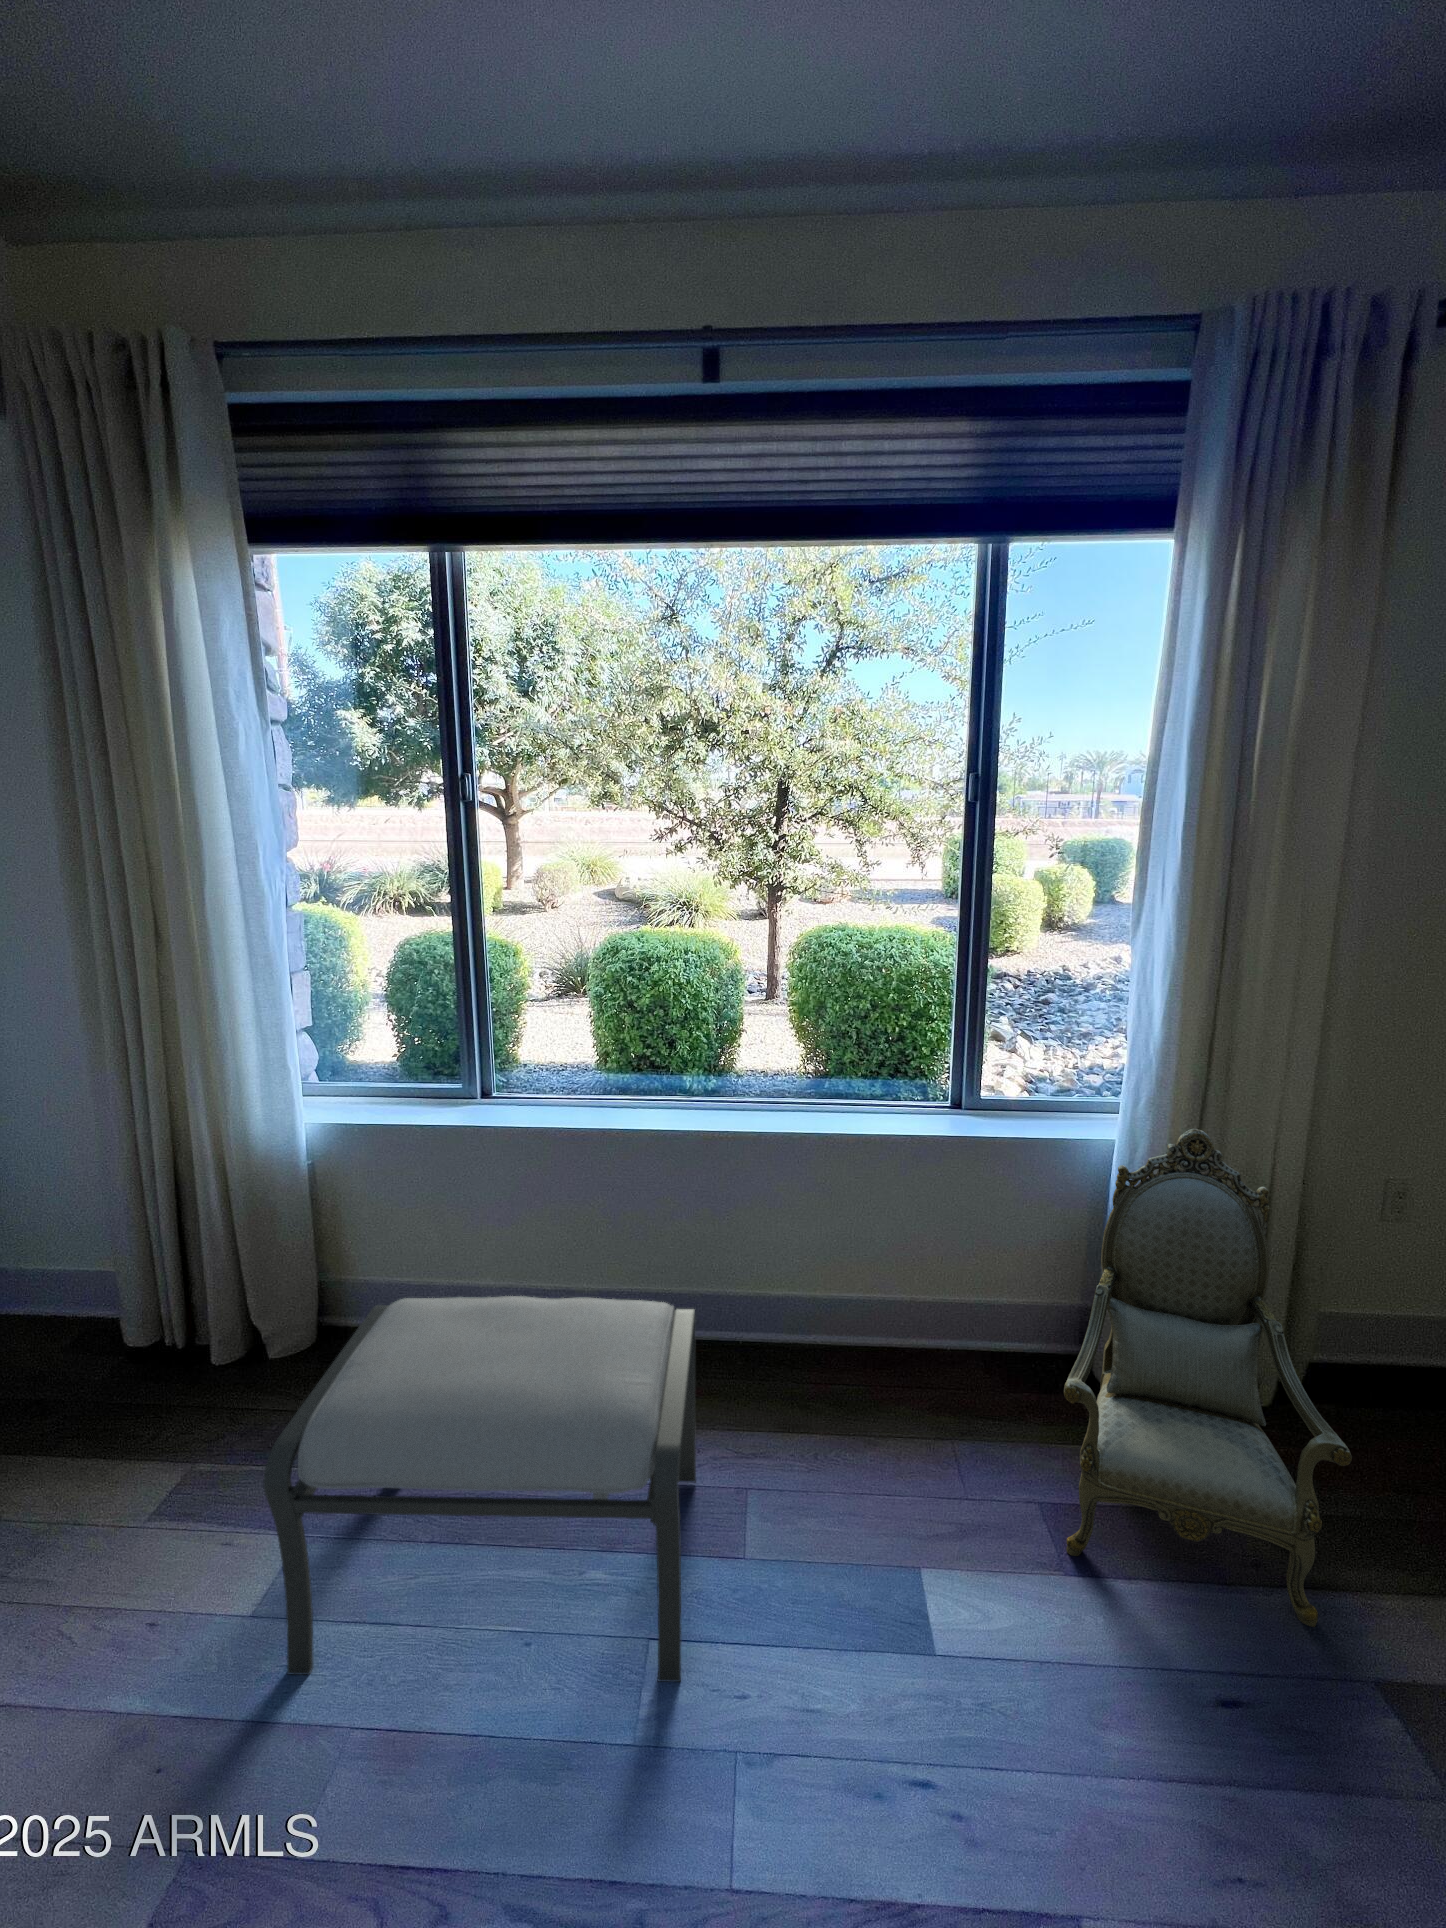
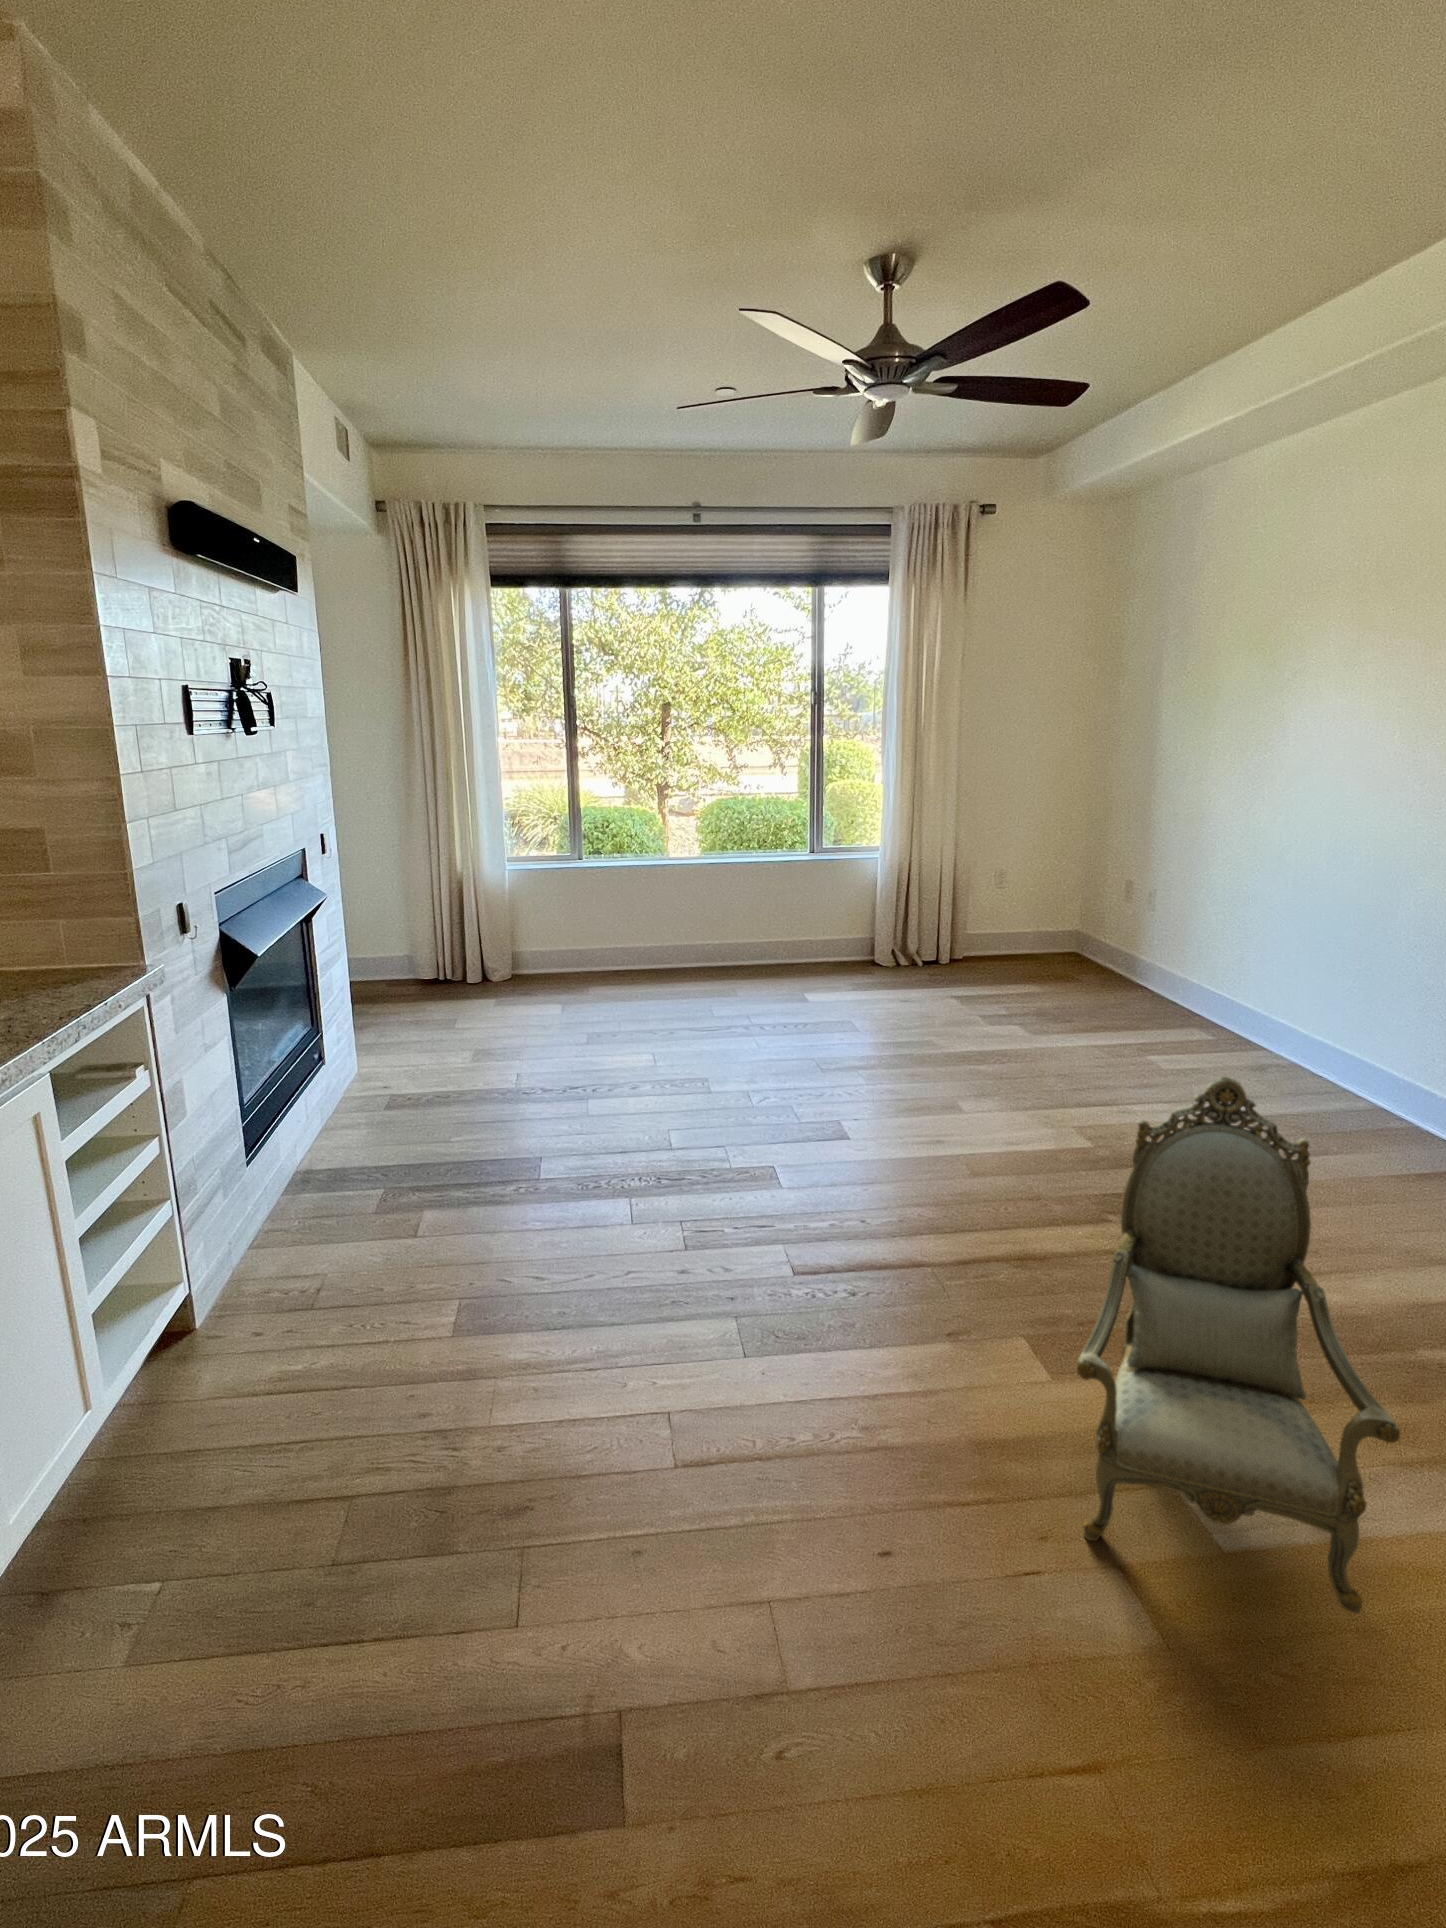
ottoman: present [264,1296,696,1682] -> none [211,1280,682,1678]

